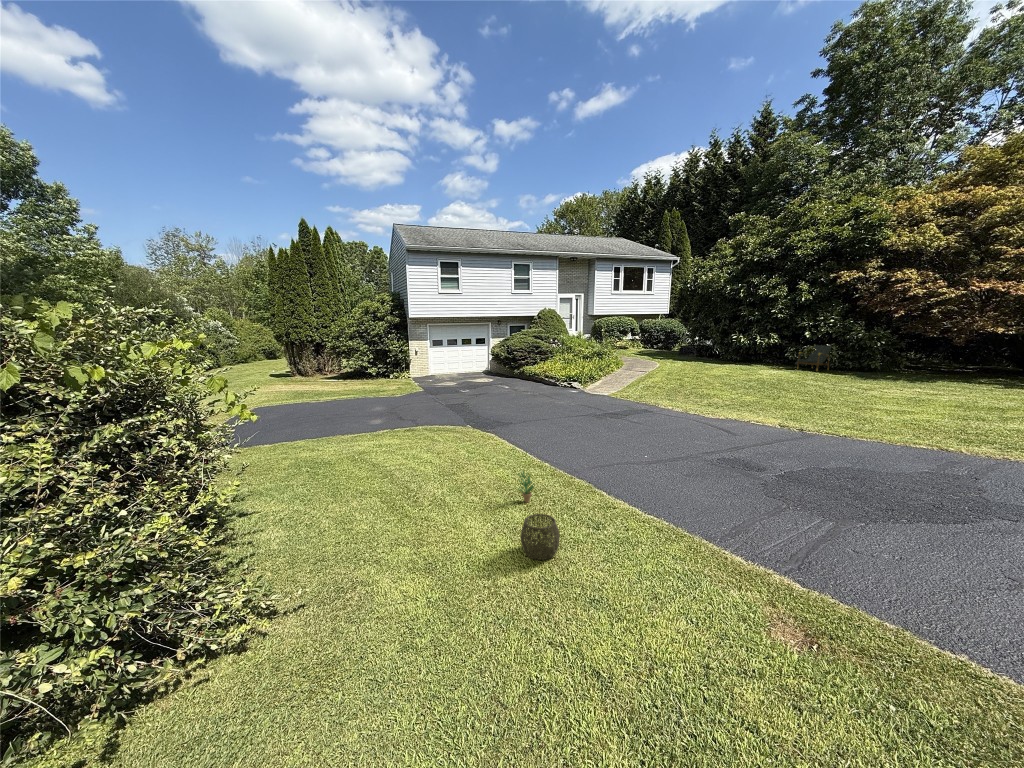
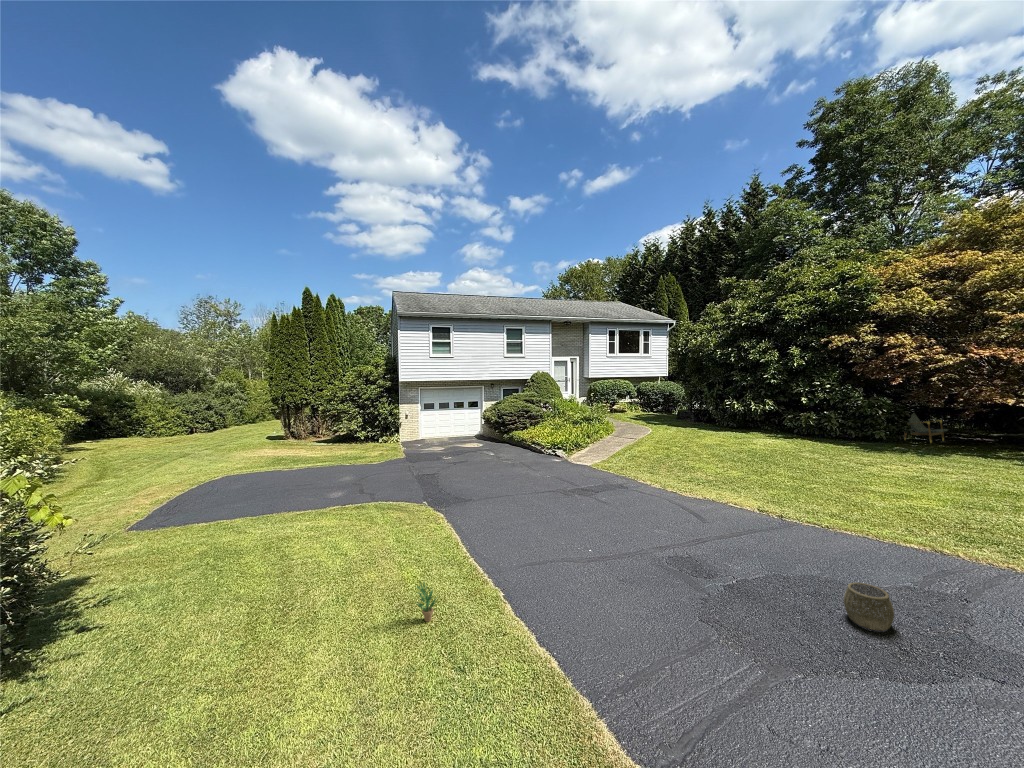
lounge chair: present [797,345,831,370] -> present [904,413,948,443]
woven basket: present [521,514,560,560] -> present [844,583,894,631]

